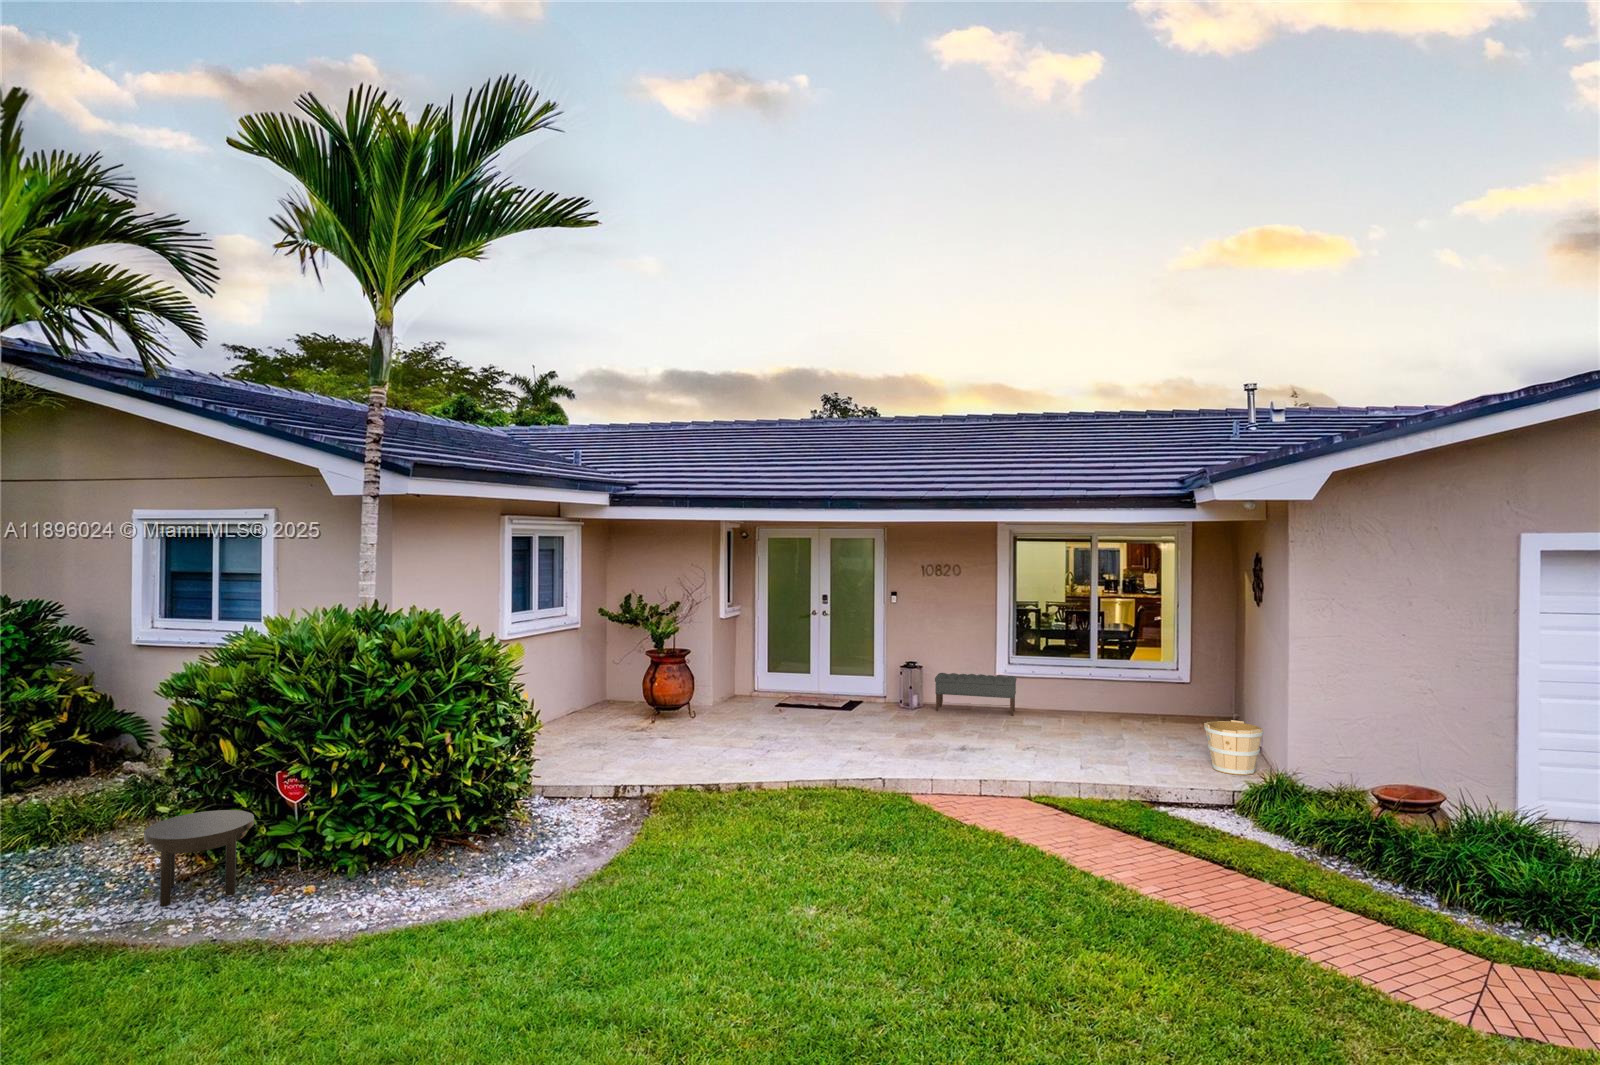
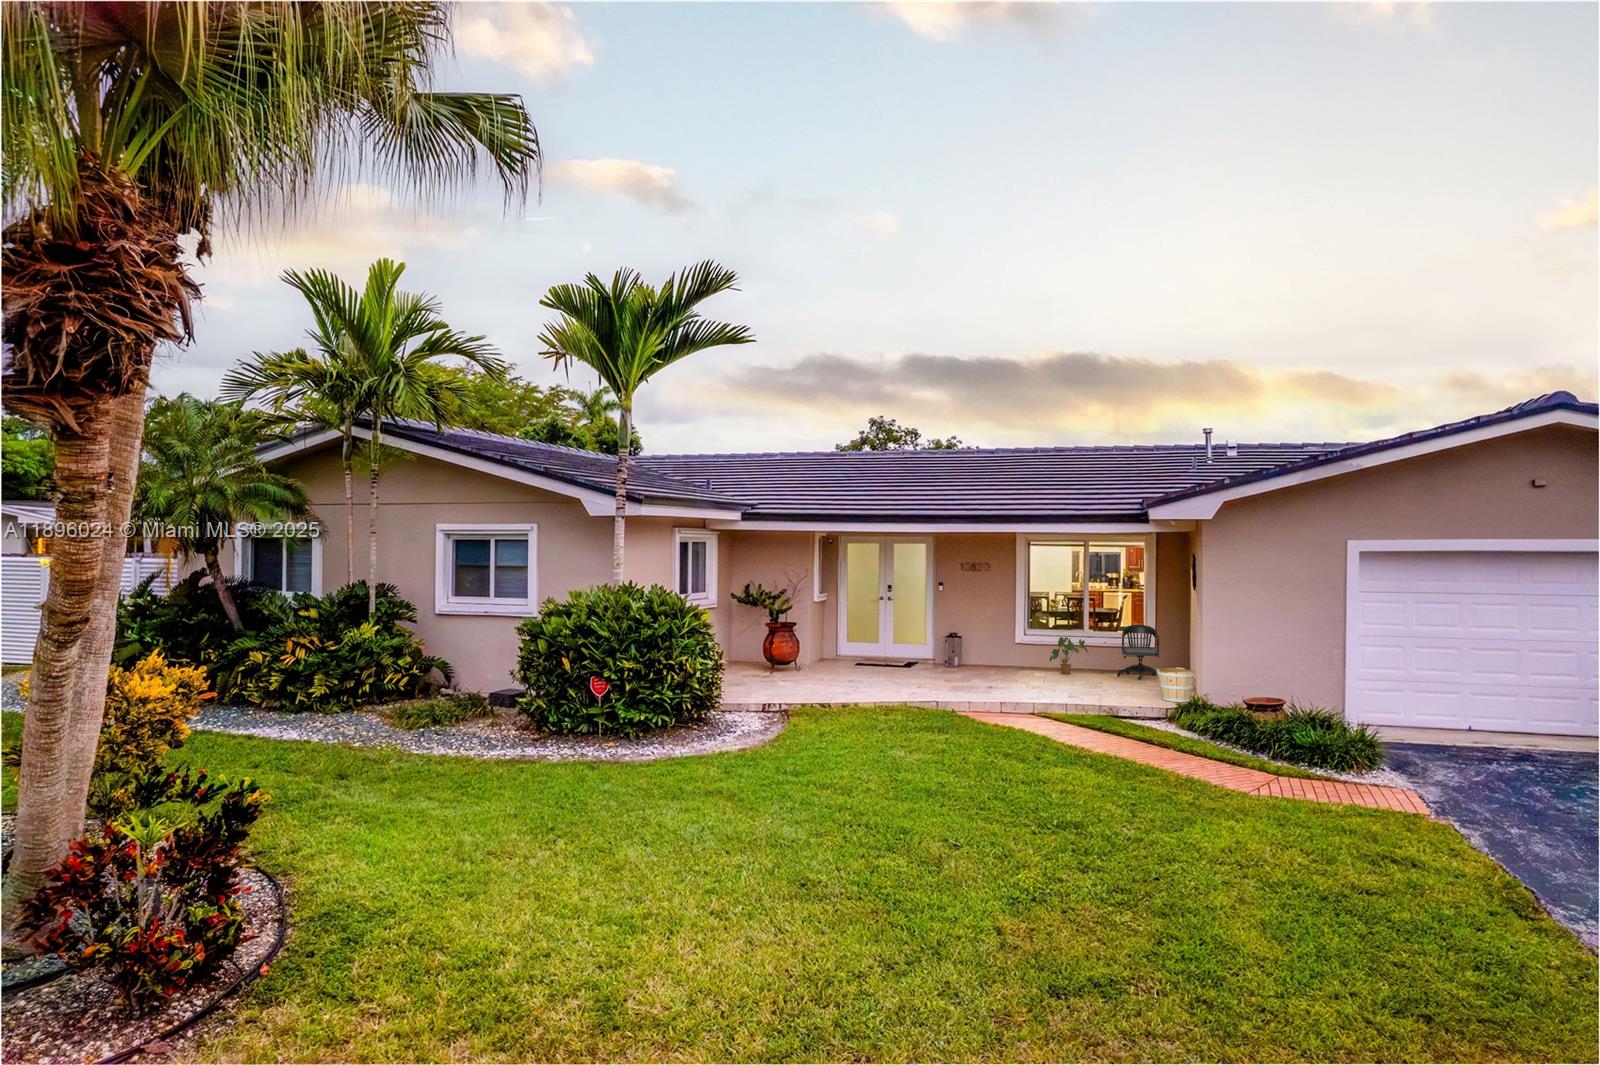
chair: none [1136,650,1200,729] -> present [1117,625,1159,680]
house plant: none [1042,667,1097,719] -> present [1049,637,1088,674]
bench: present [935,673,1016,716] -> none [971,642,1031,672]
side table: present [144,810,254,906] -> none [529,699,582,746]

